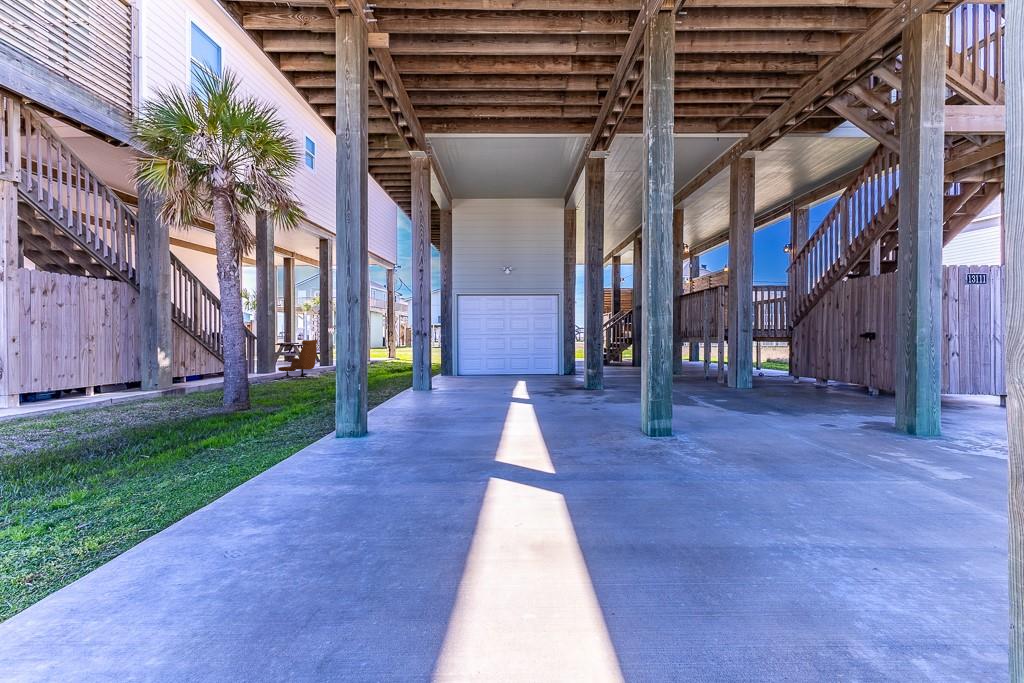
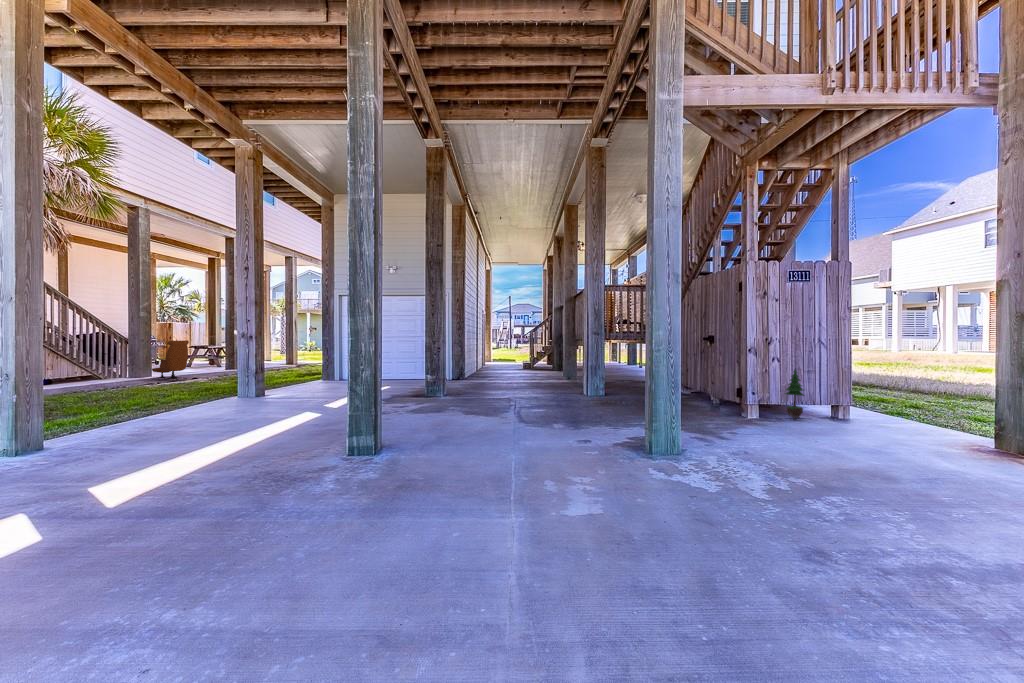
potted tree: none [967,360,989,404] -> present [785,370,804,419]

